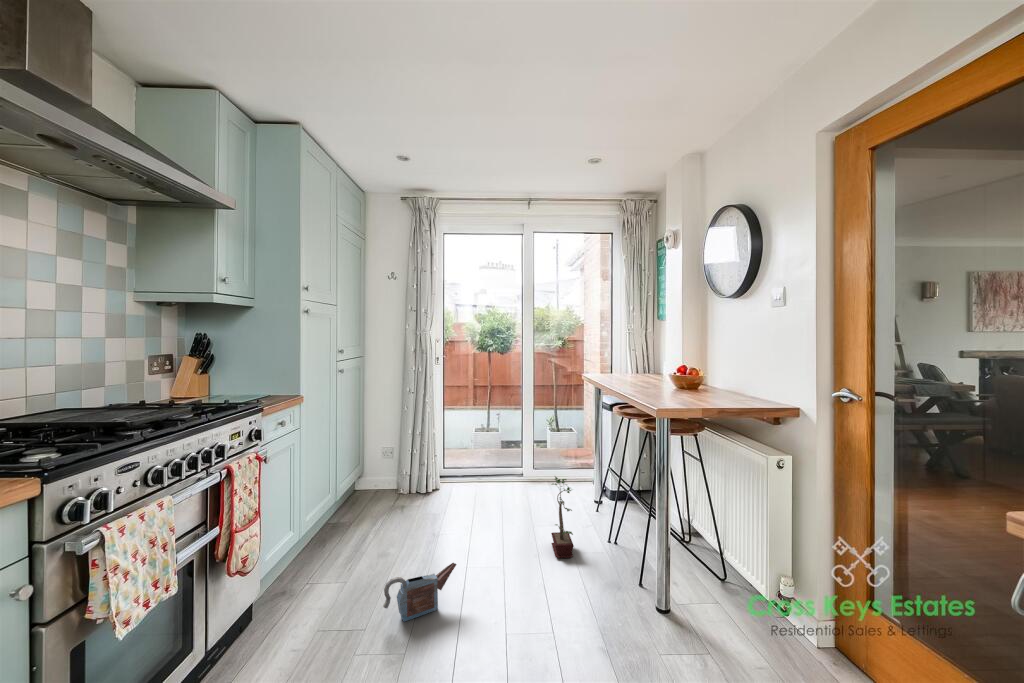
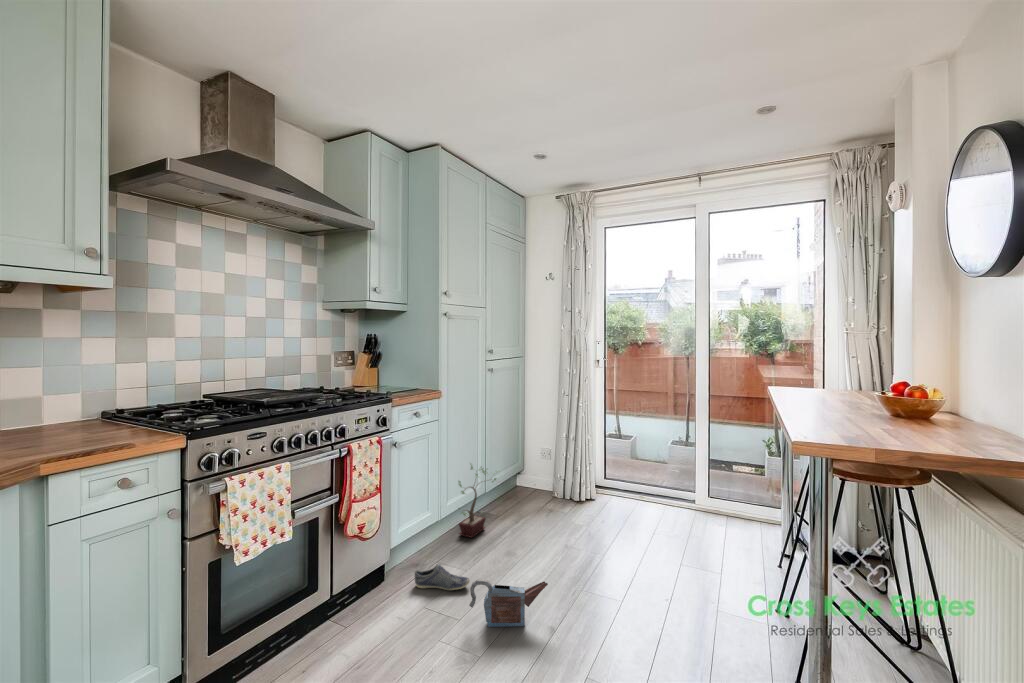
potted plant: present [551,477,574,558] -> present [459,465,500,538]
shoe: none [299,580,364,612] -> present [415,564,470,590]

